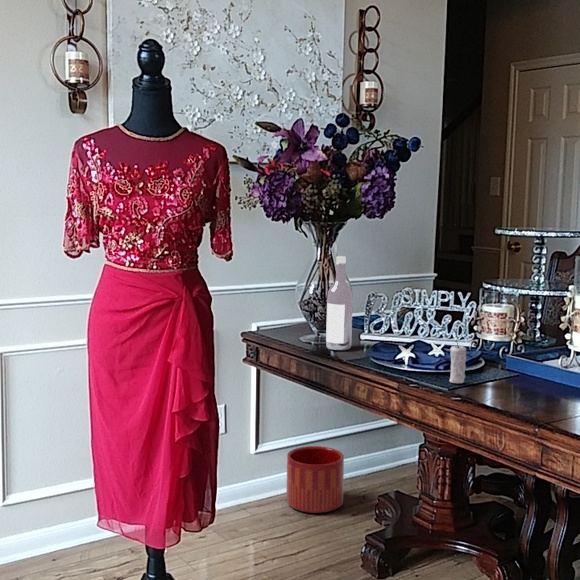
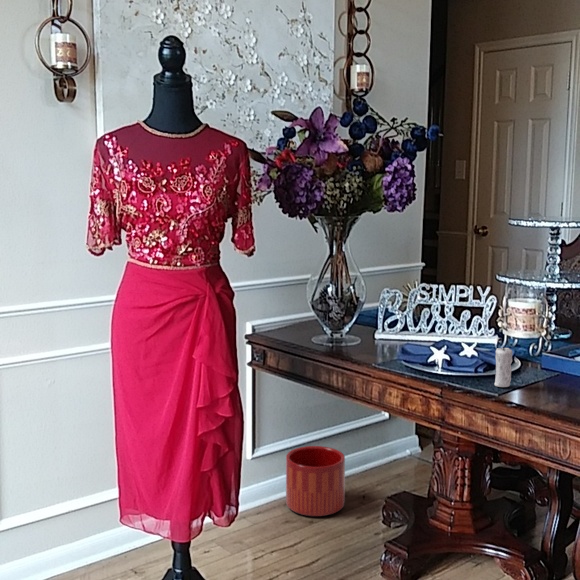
wine bottle: present [326,256,353,350] -> none [344,253,371,352]

